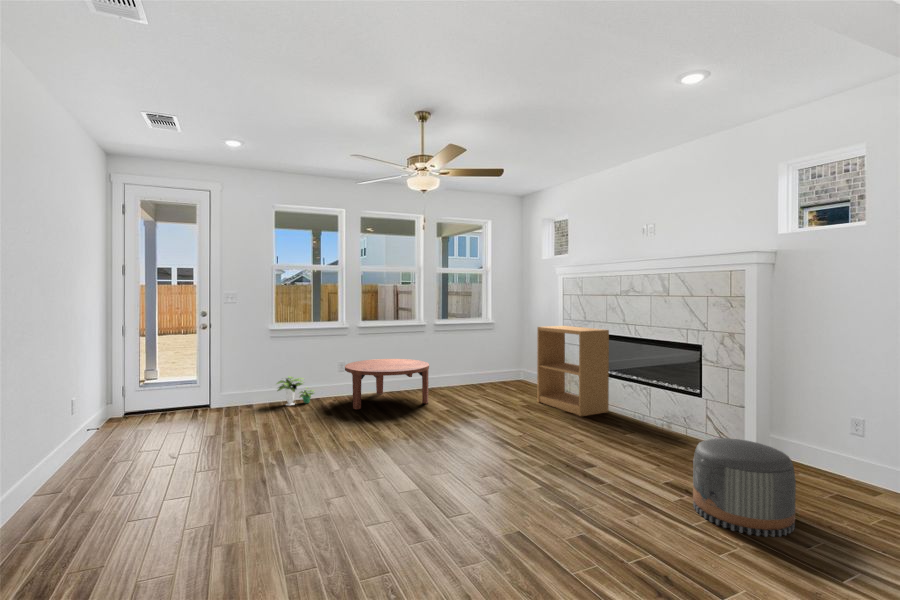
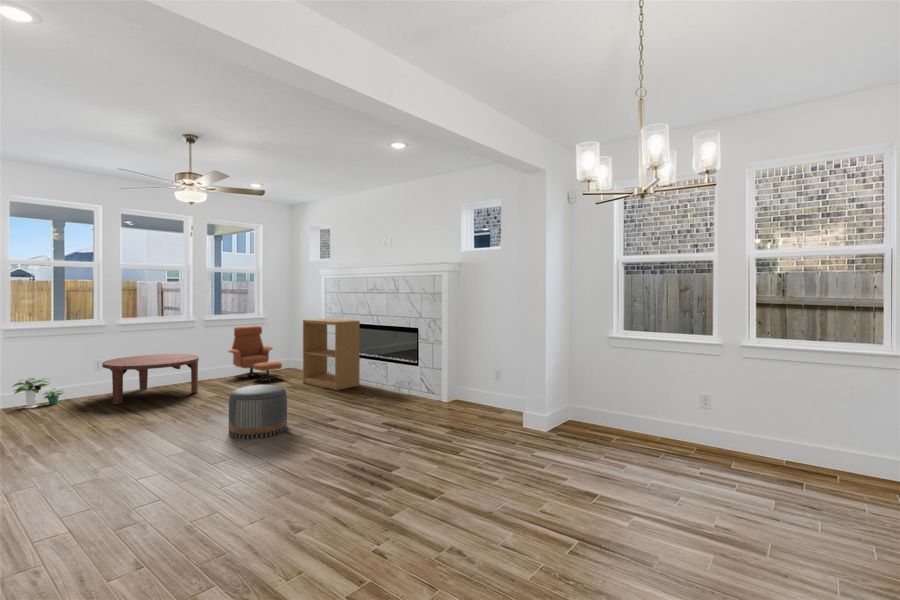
lounge chair: none [457,332,513,397] -> present [228,326,282,382]
pouf: present [693,438,796,537] -> present [229,385,287,439]

